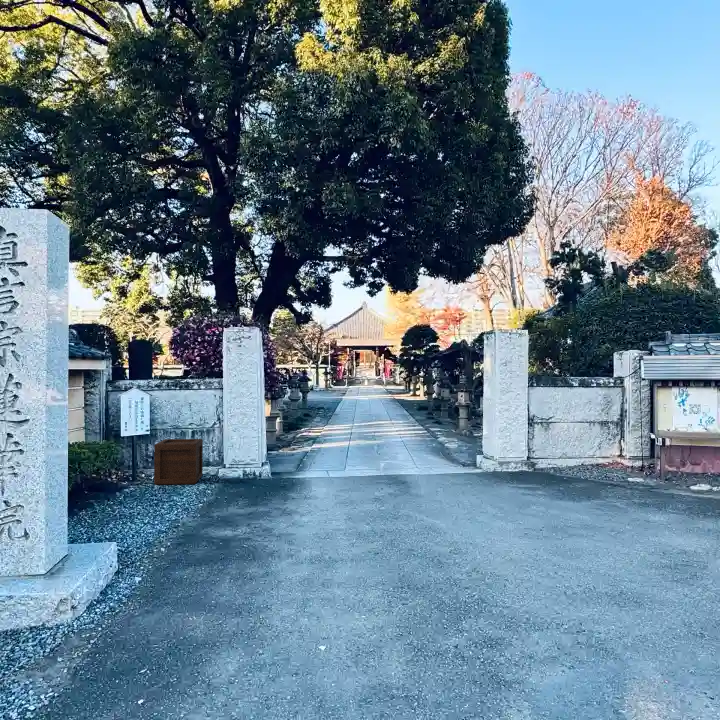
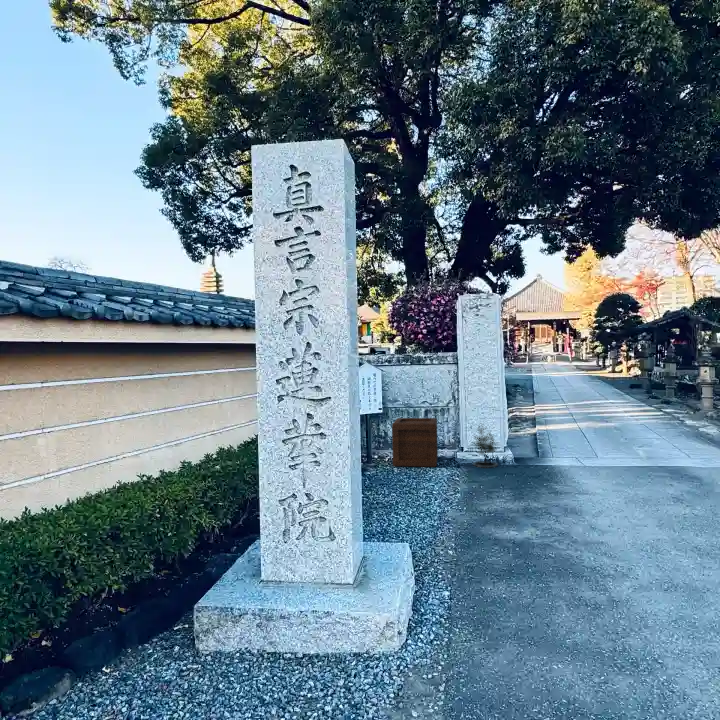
potted tree: none [231,442,256,483] -> present [474,426,497,468]

